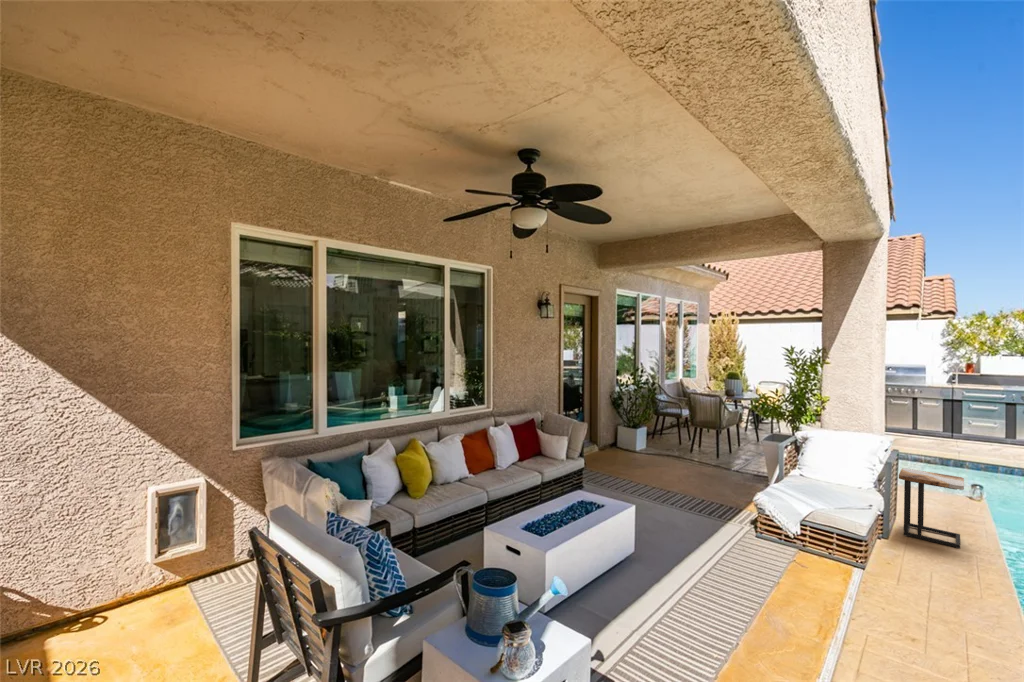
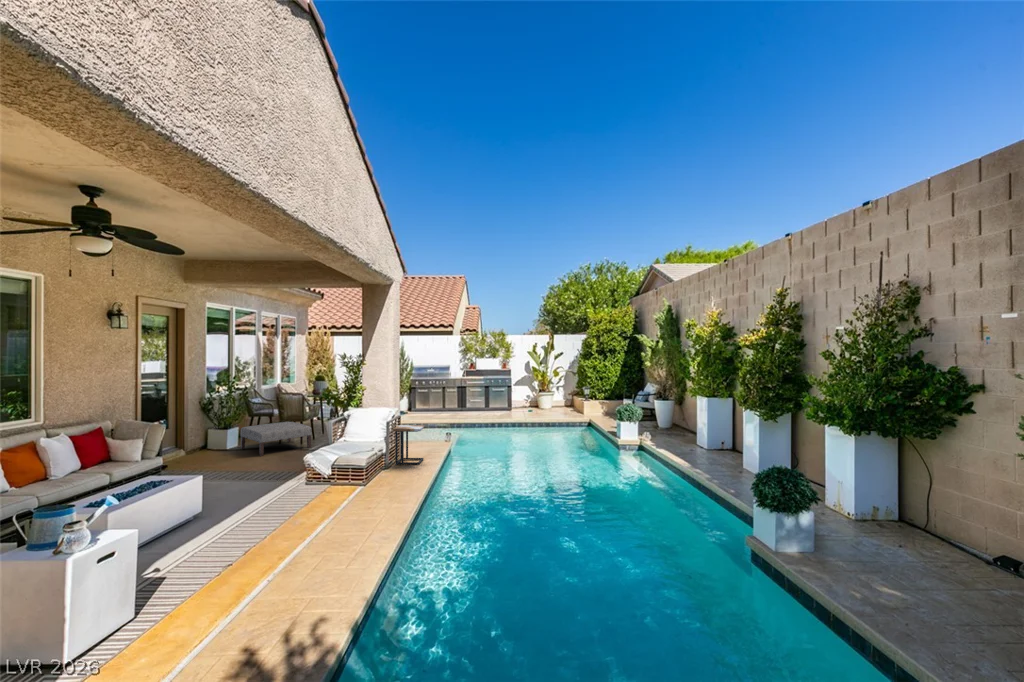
ottoman: none [652,428,736,469] -> present [240,422,312,456]

